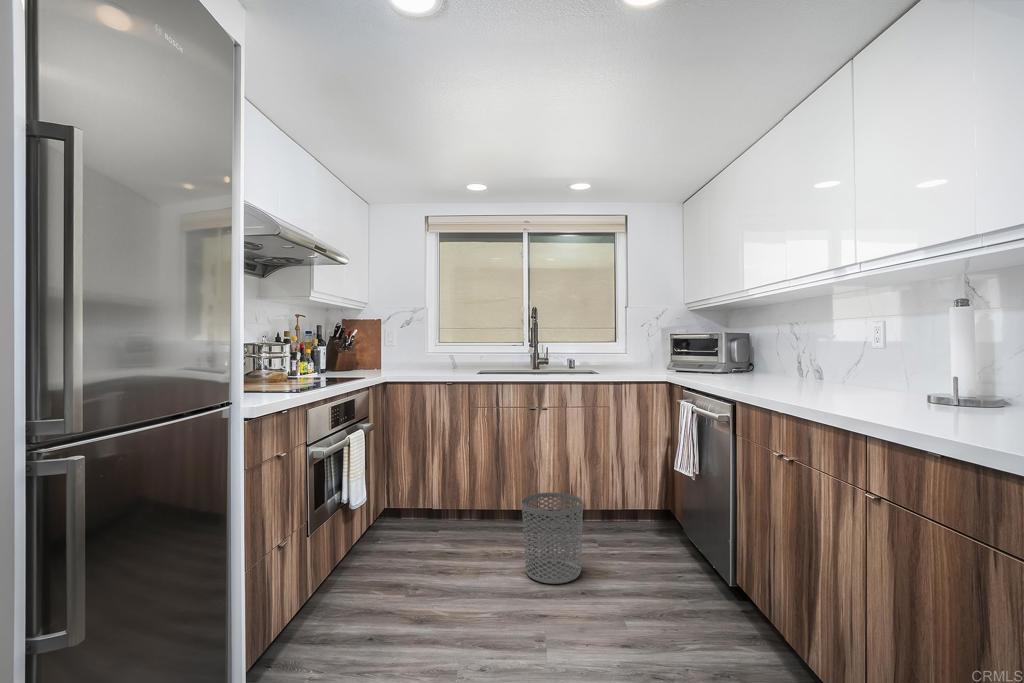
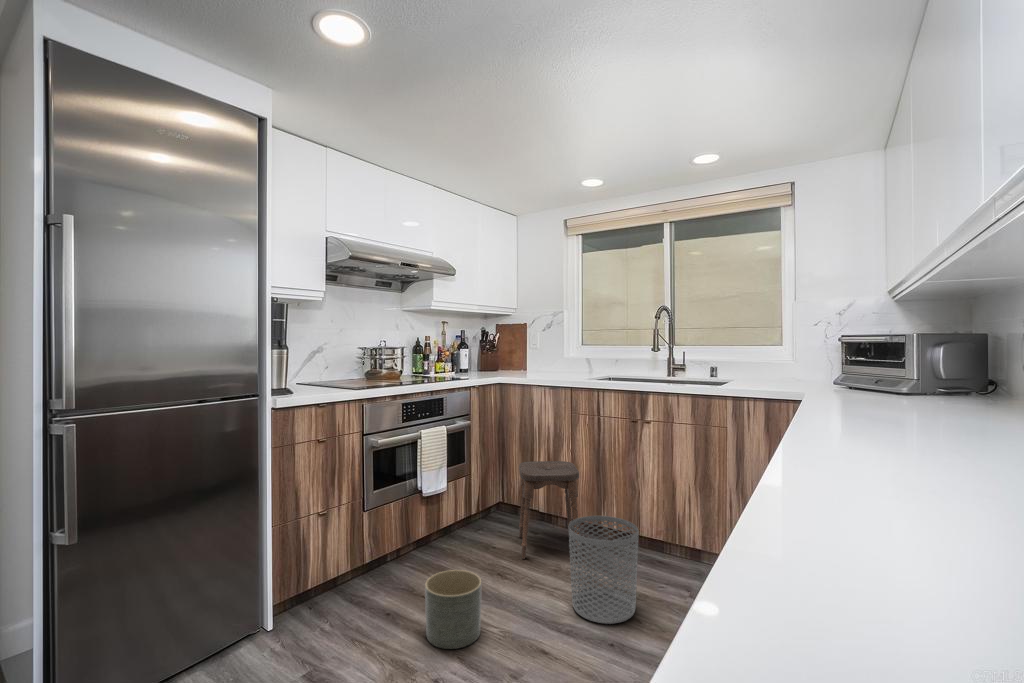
stool: none [424,454,498,553] -> present [519,461,579,559]
planter: none [423,566,480,643] -> present [425,570,481,649]

